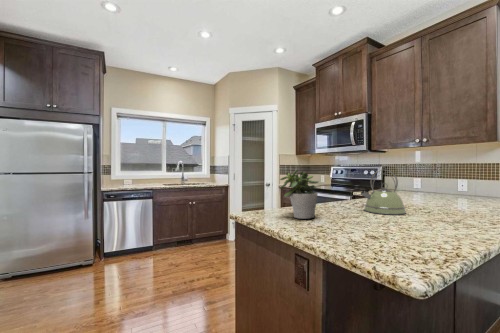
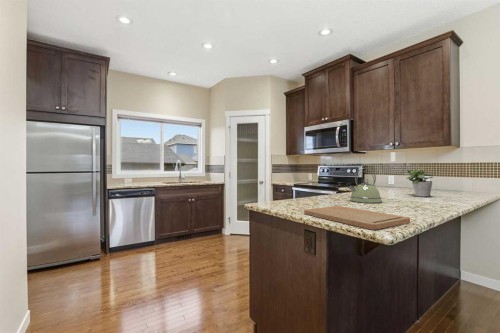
potted plant: present [280,170,318,219] -> present [407,168,433,197]
cutting board: none [298,220,451,267] -> present [304,206,410,230]

